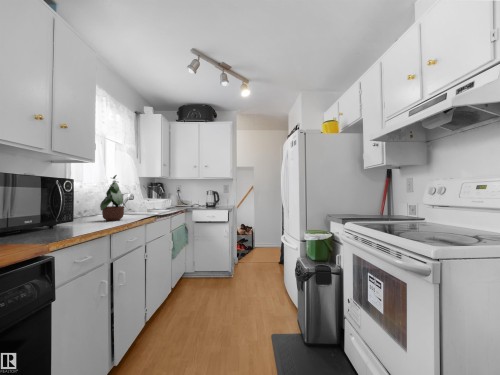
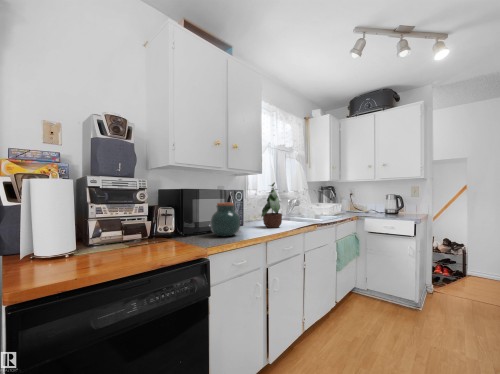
jar: none [44,193,85,230] -> present [210,203,240,236]

